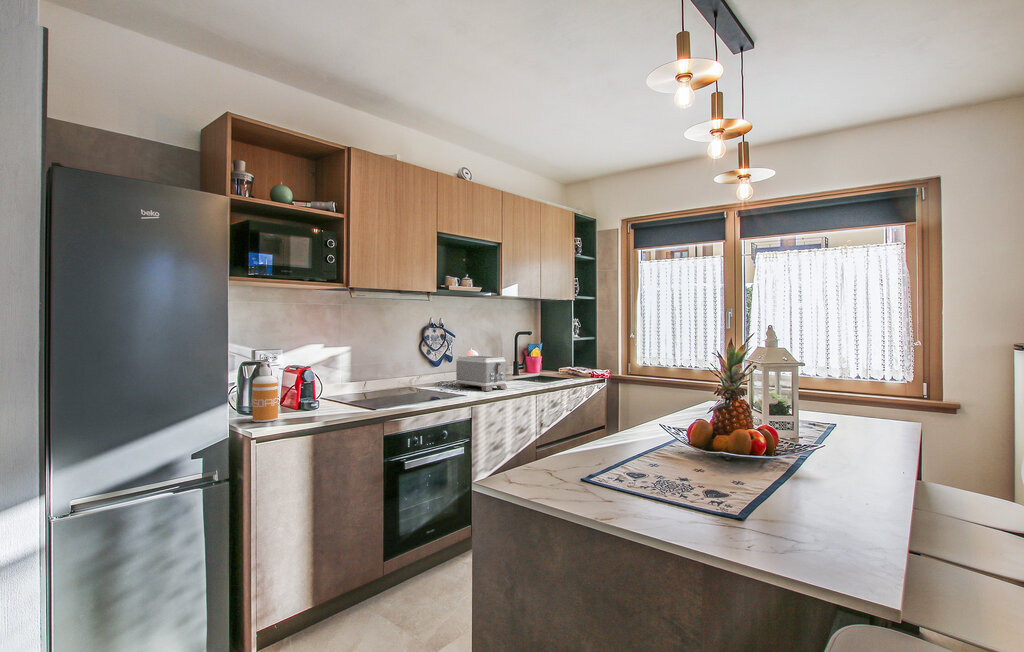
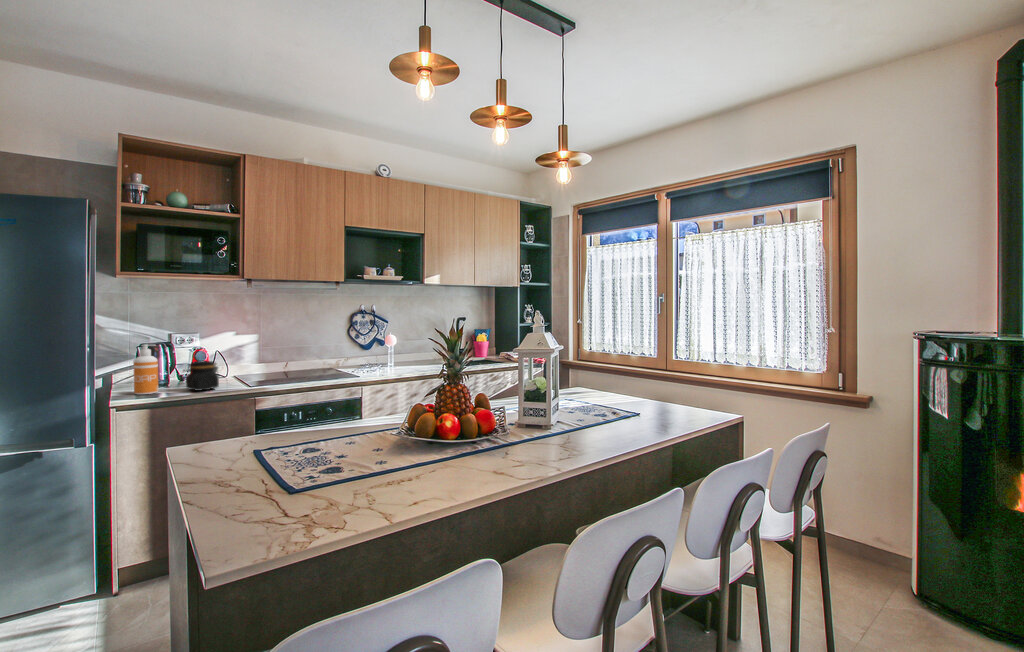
toaster: present [455,356,507,391] -> none [375,340,417,373]
jar: none [305,381,341,415] -> present [184,361,219,391]

